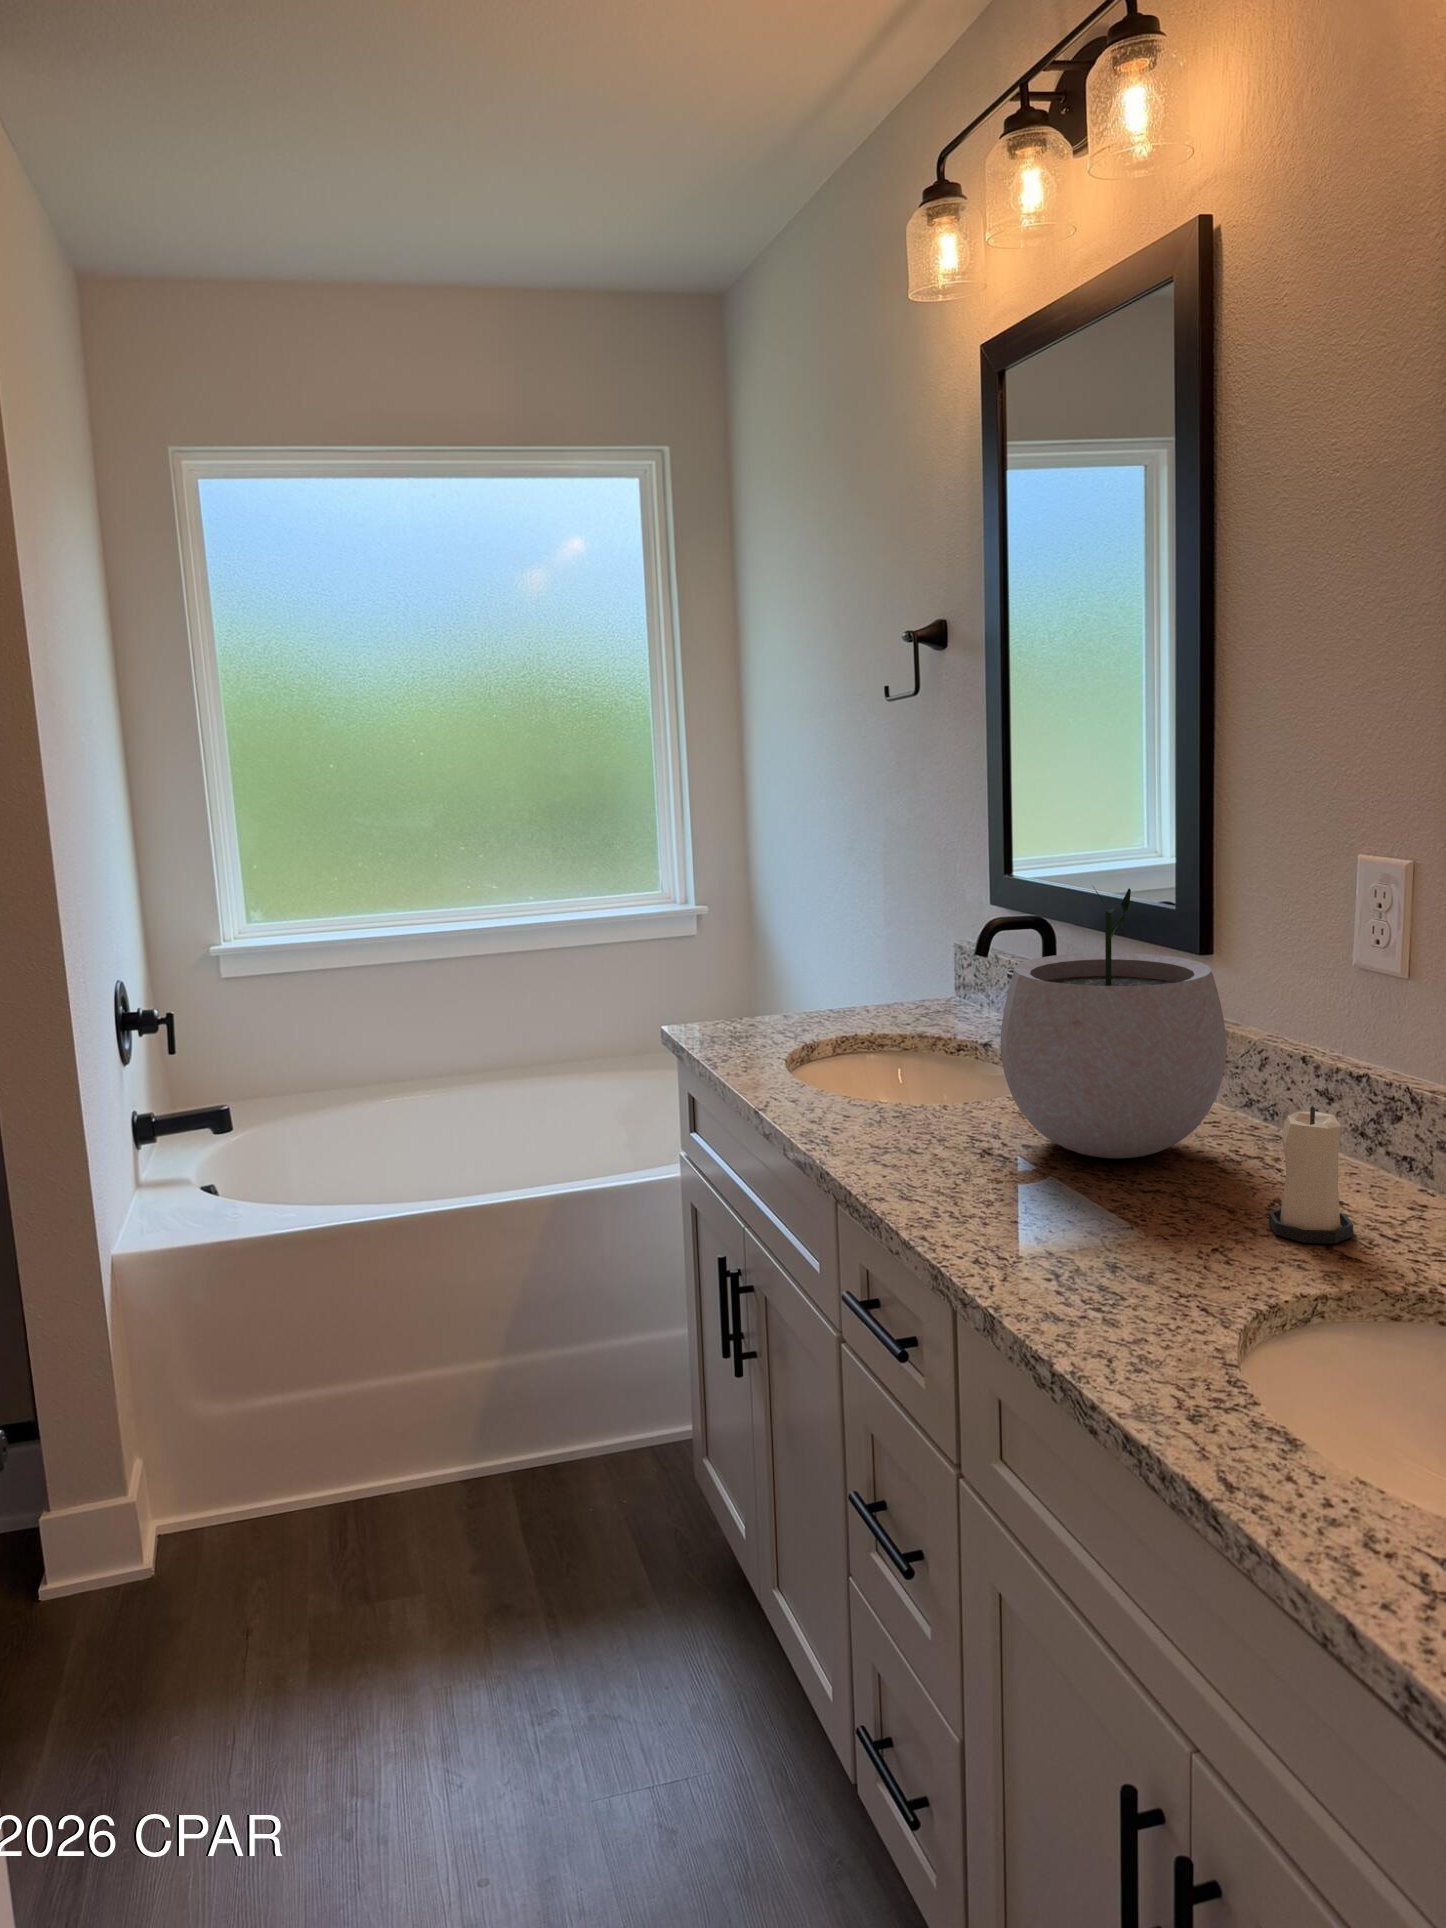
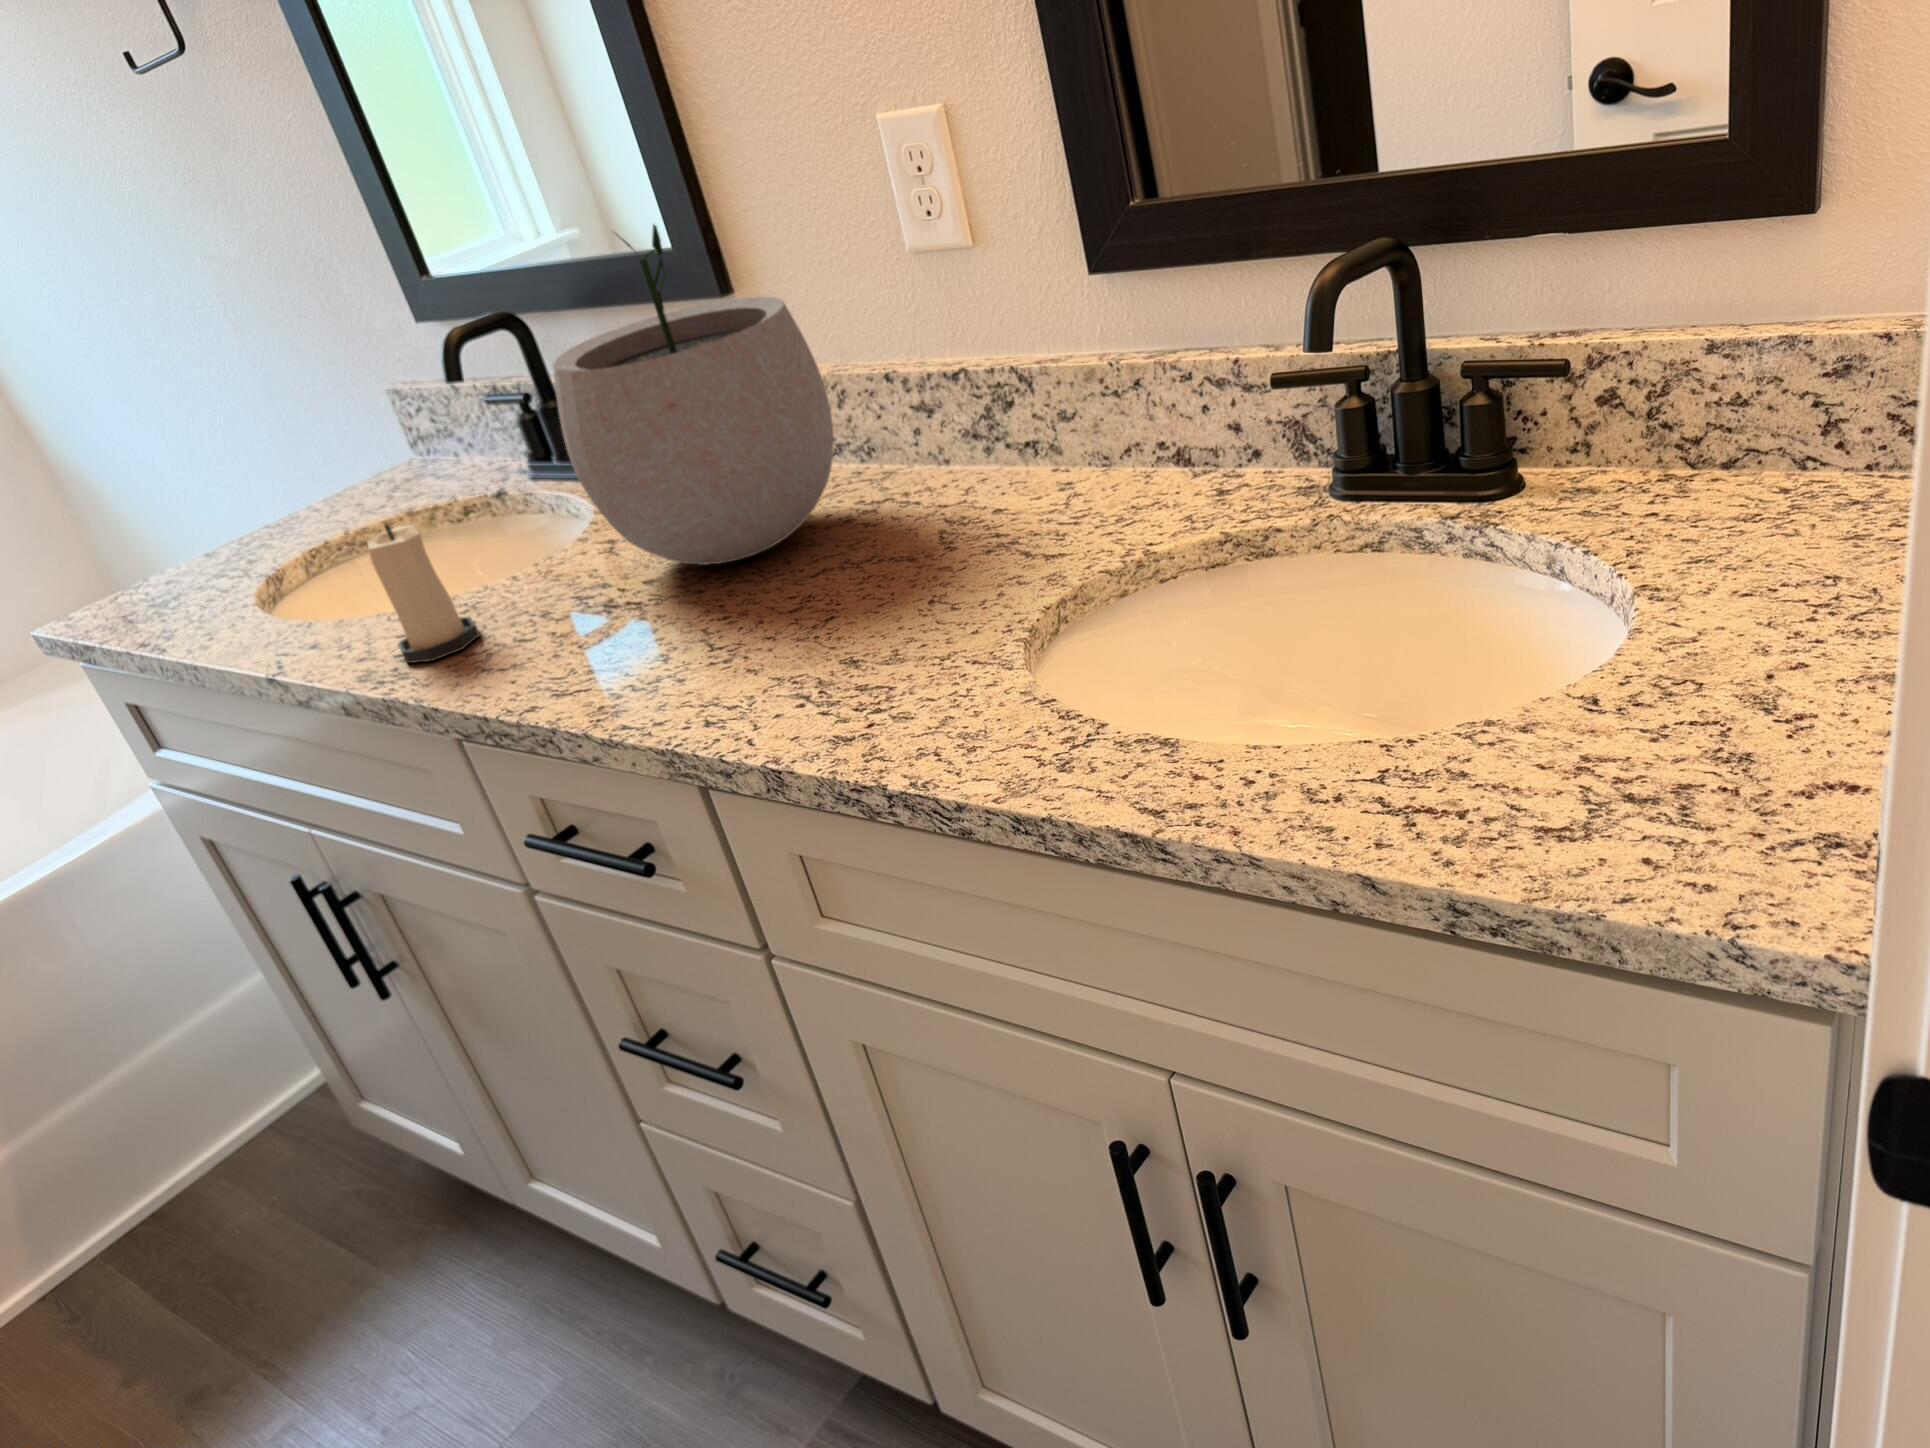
candle: present [1269,1106,1353,1244] -> present [367,524,480,663]

